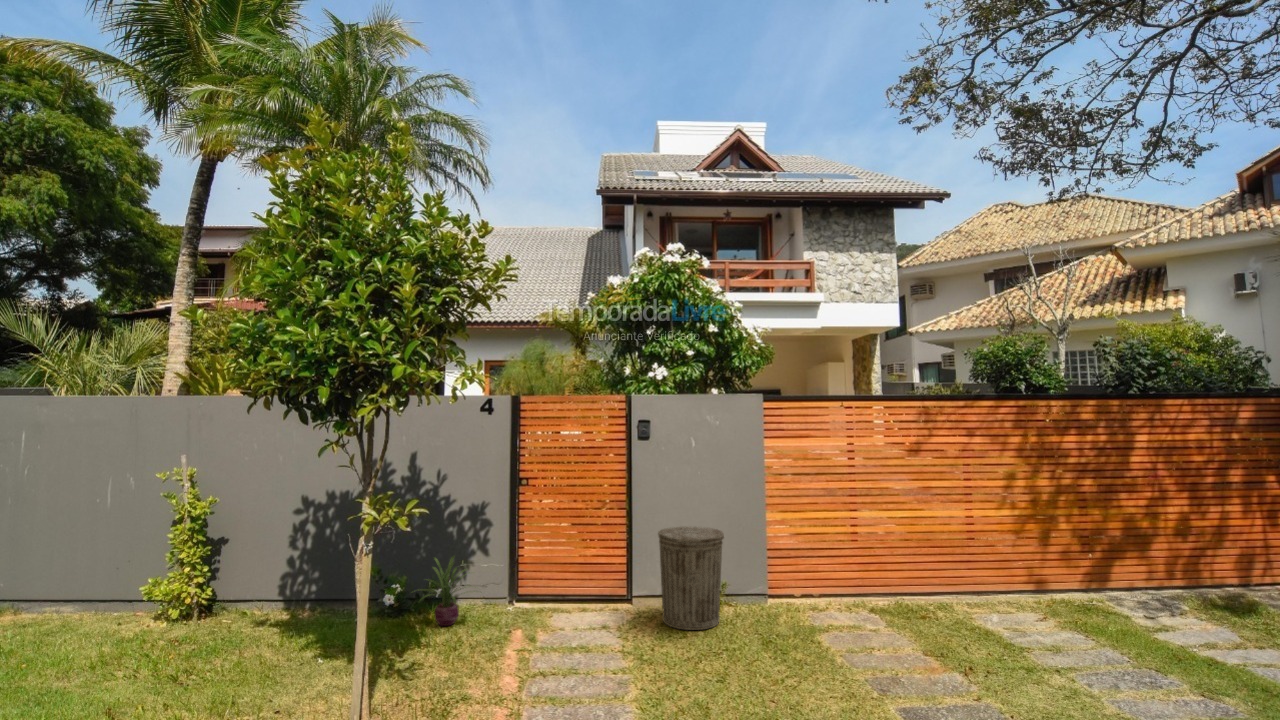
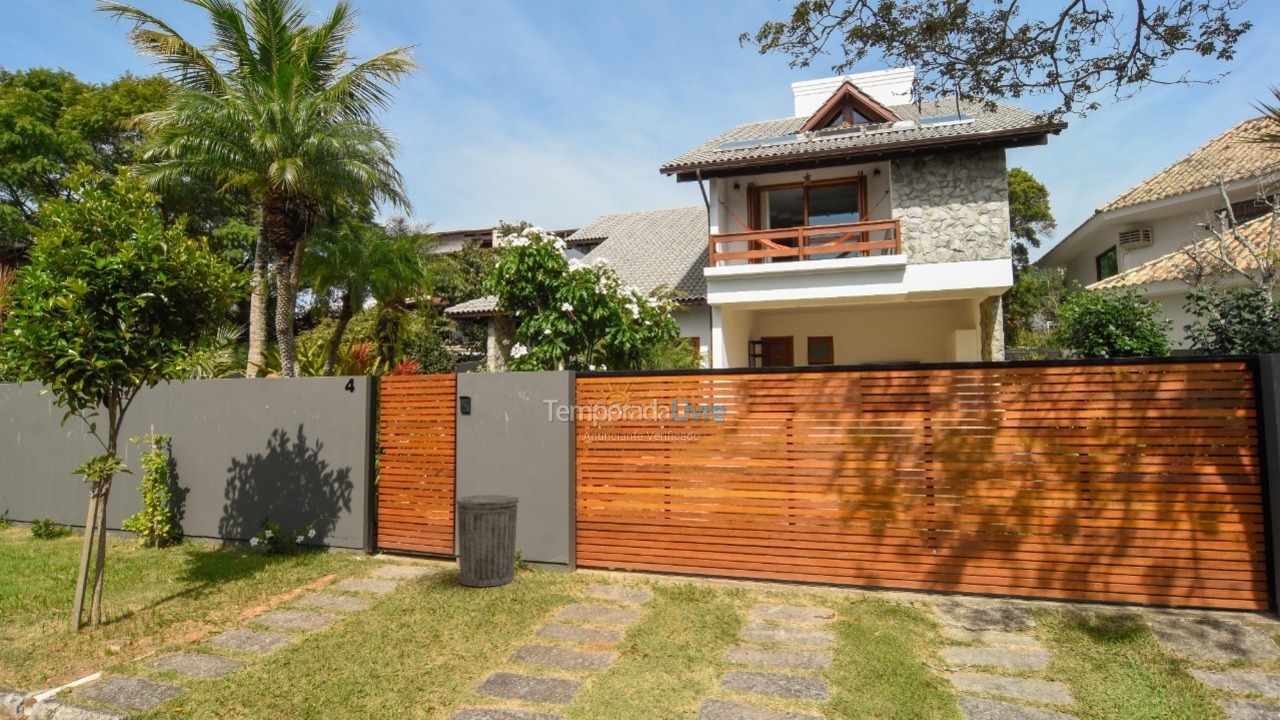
decorative plant: present [420,556,463,626] -> none [272,509,334,566]

